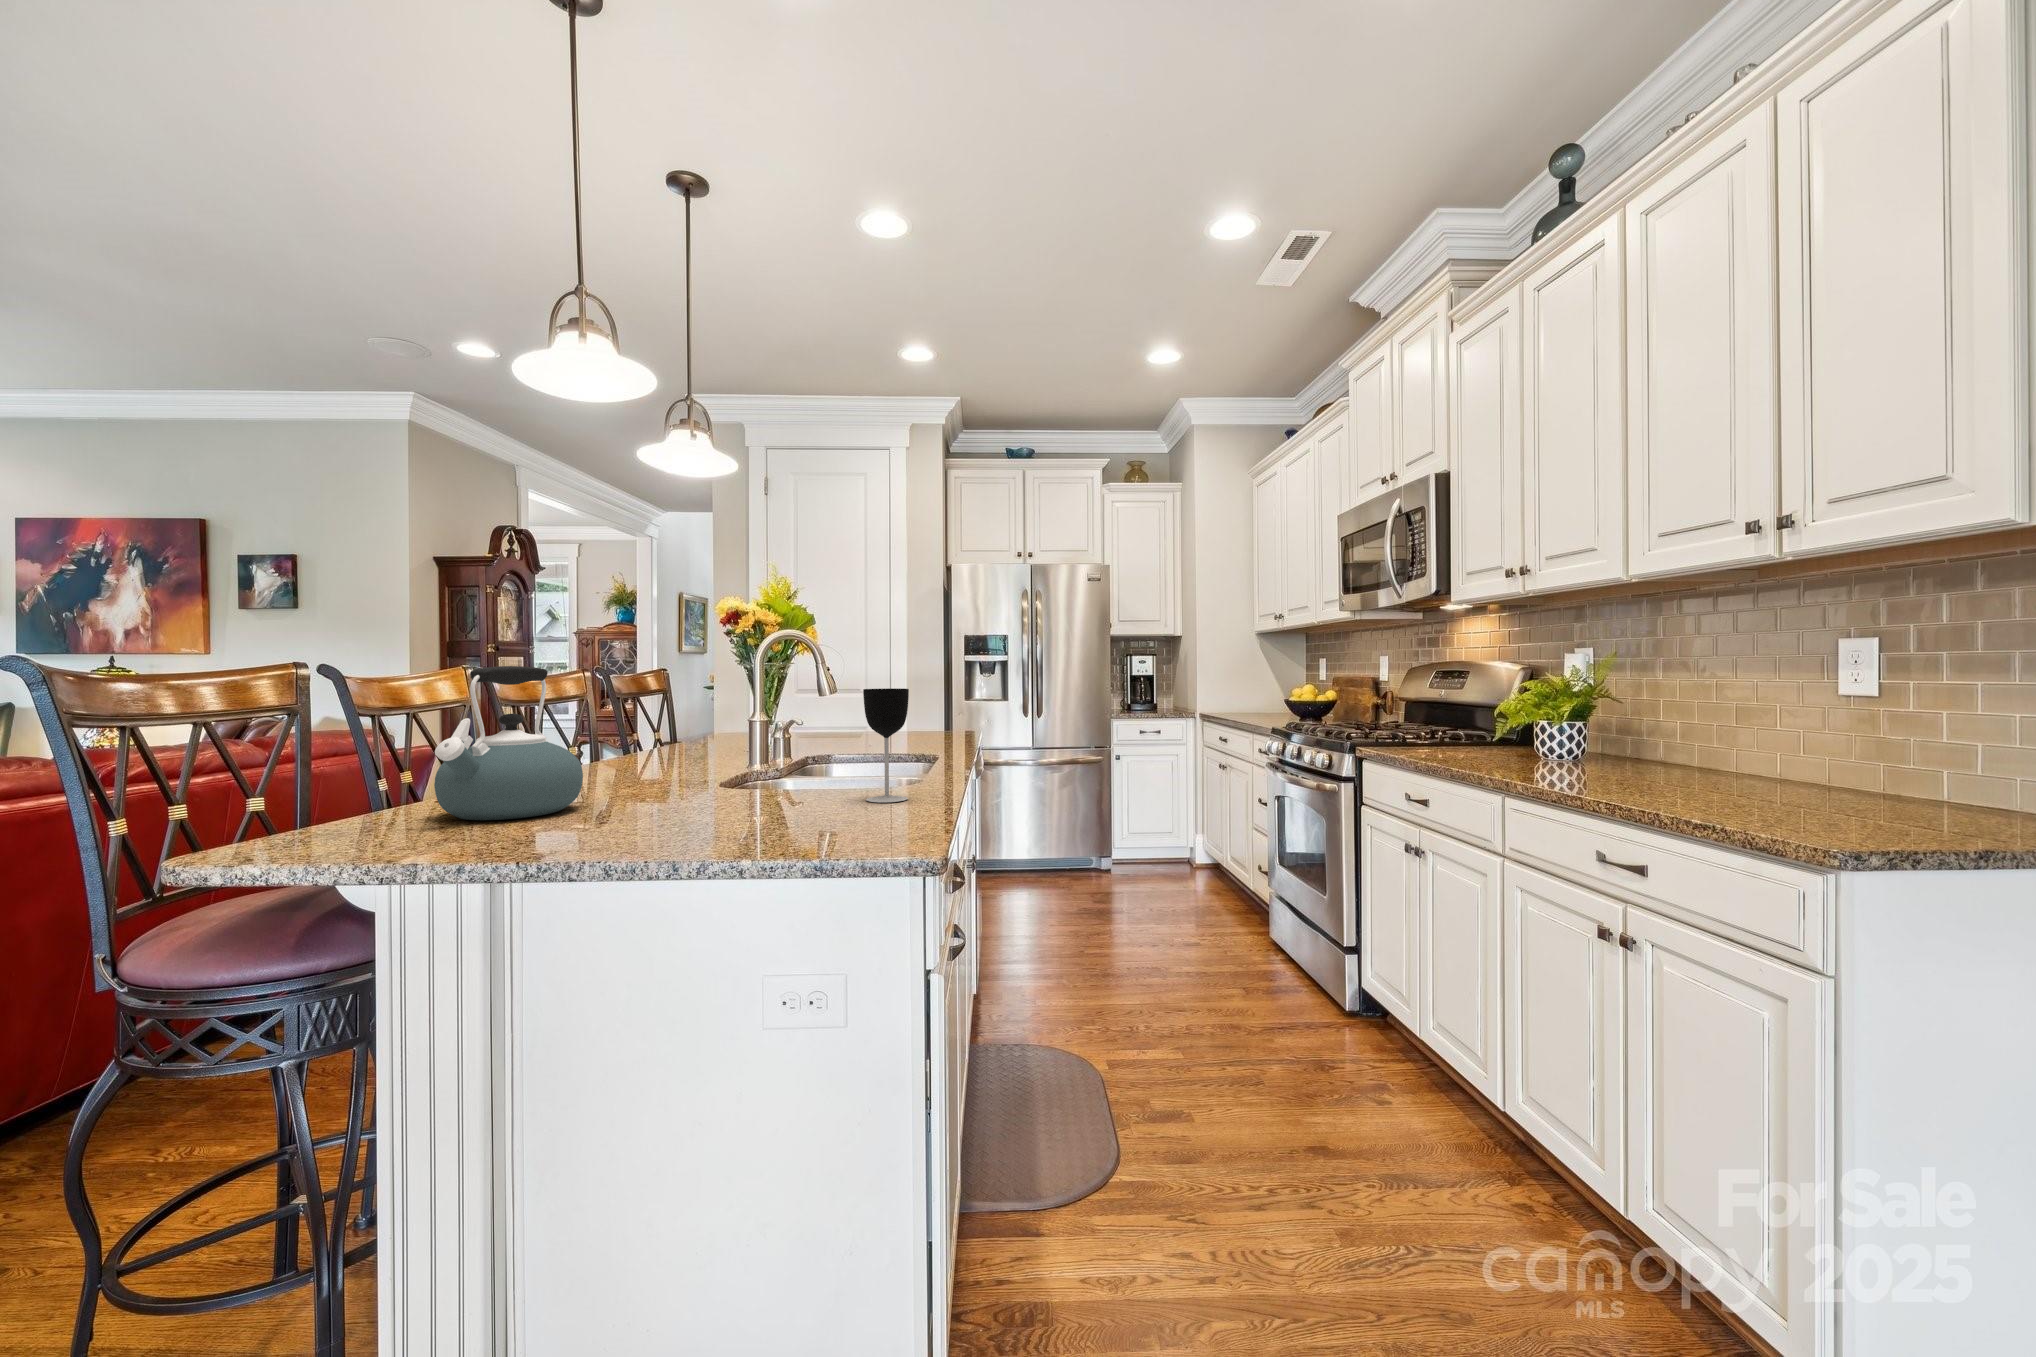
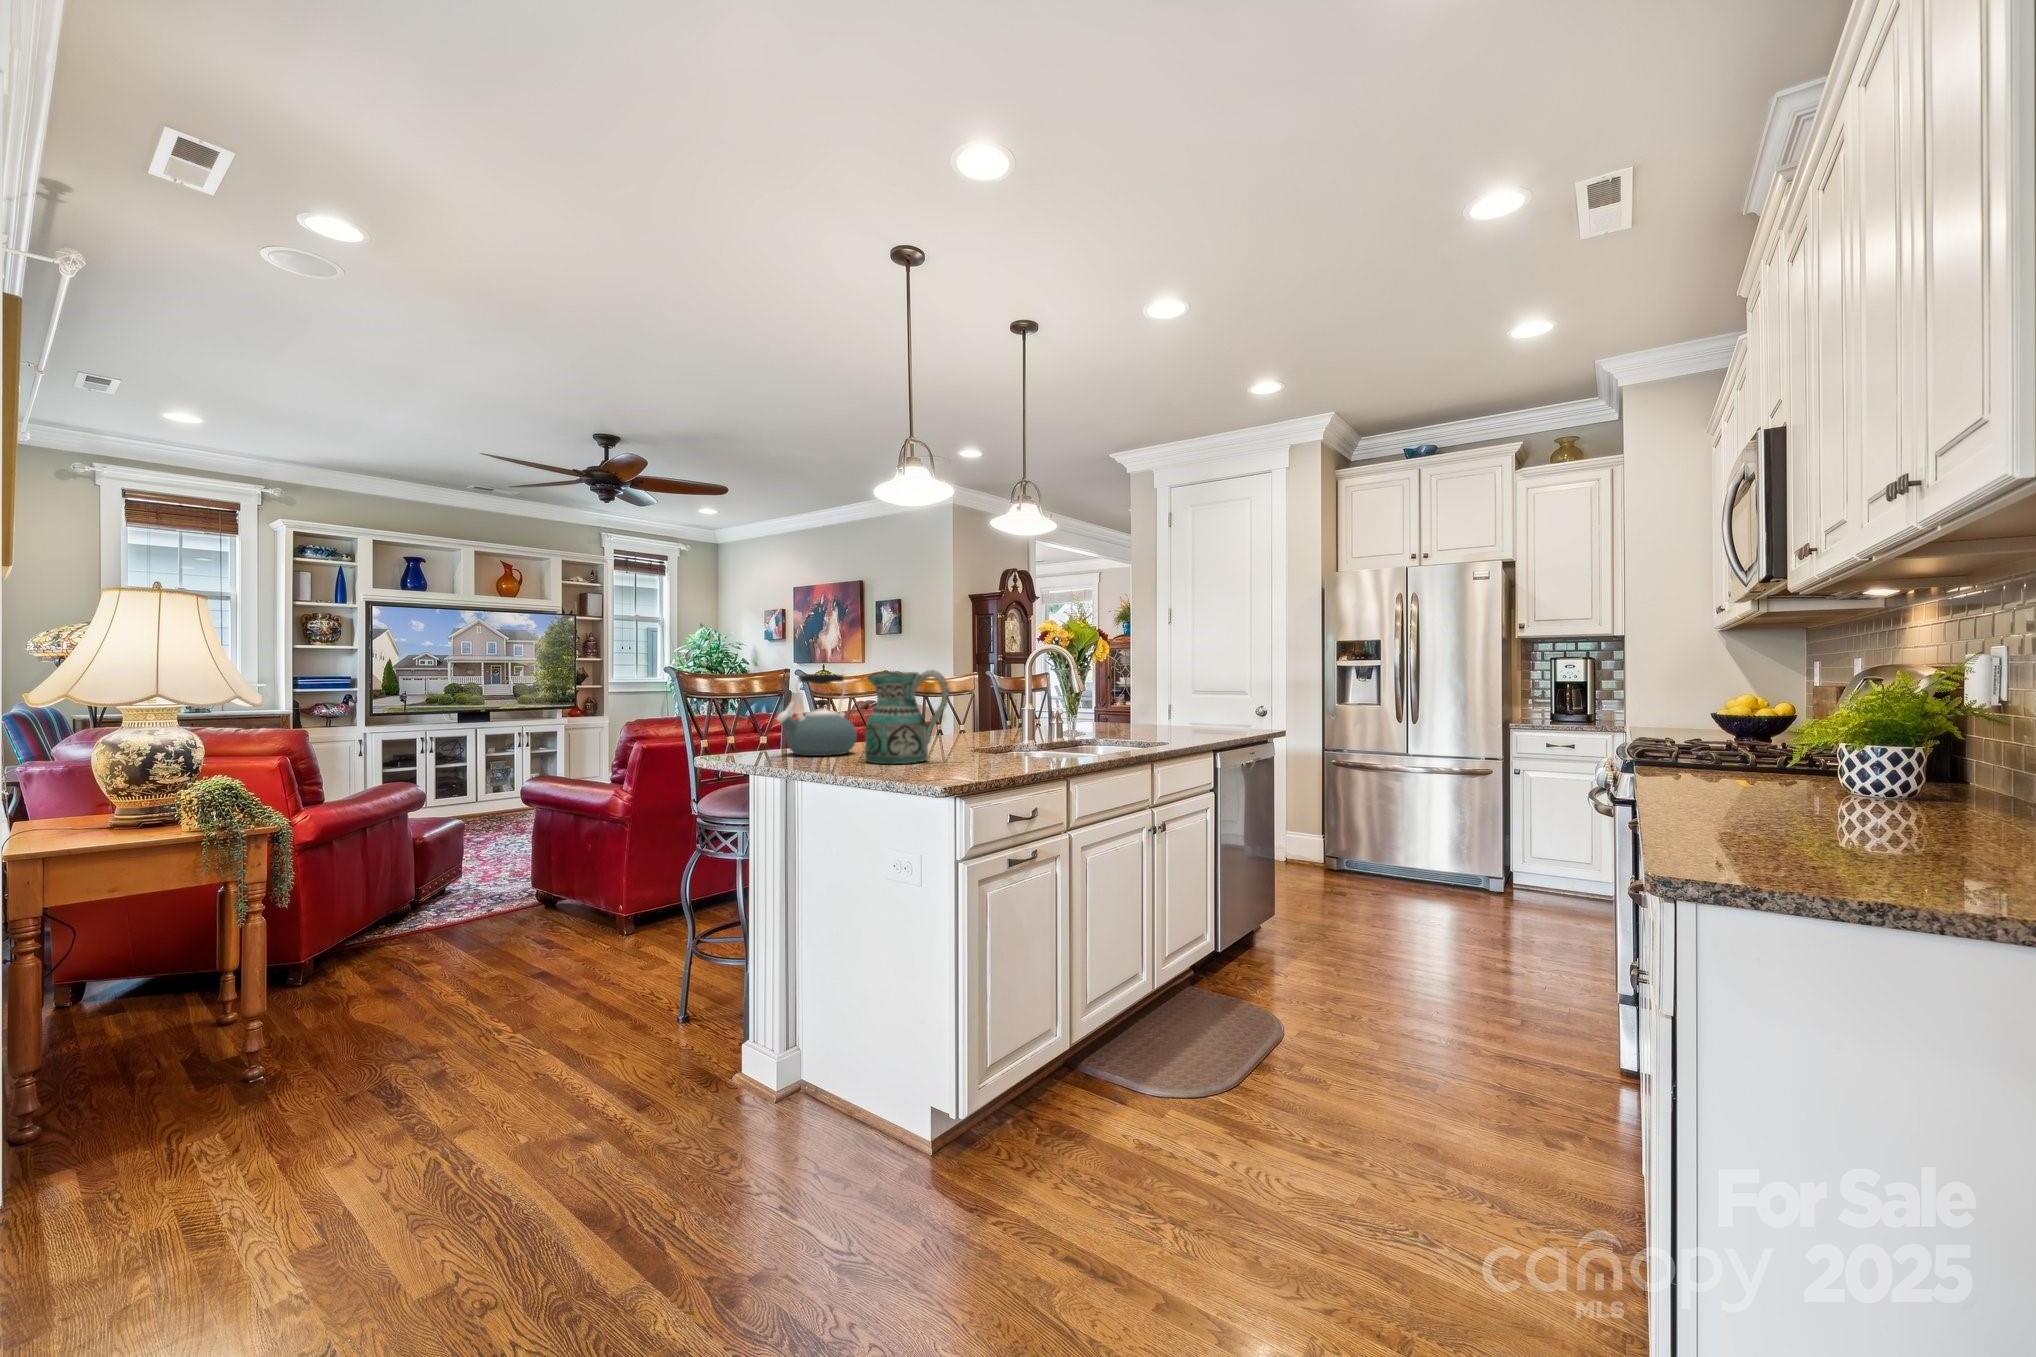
ceramic pitcher: none [658,660,805,821] -> present [865,670,949,764]
wine glass: present [863,688,909,802] -> none [988,689,1017,764]

